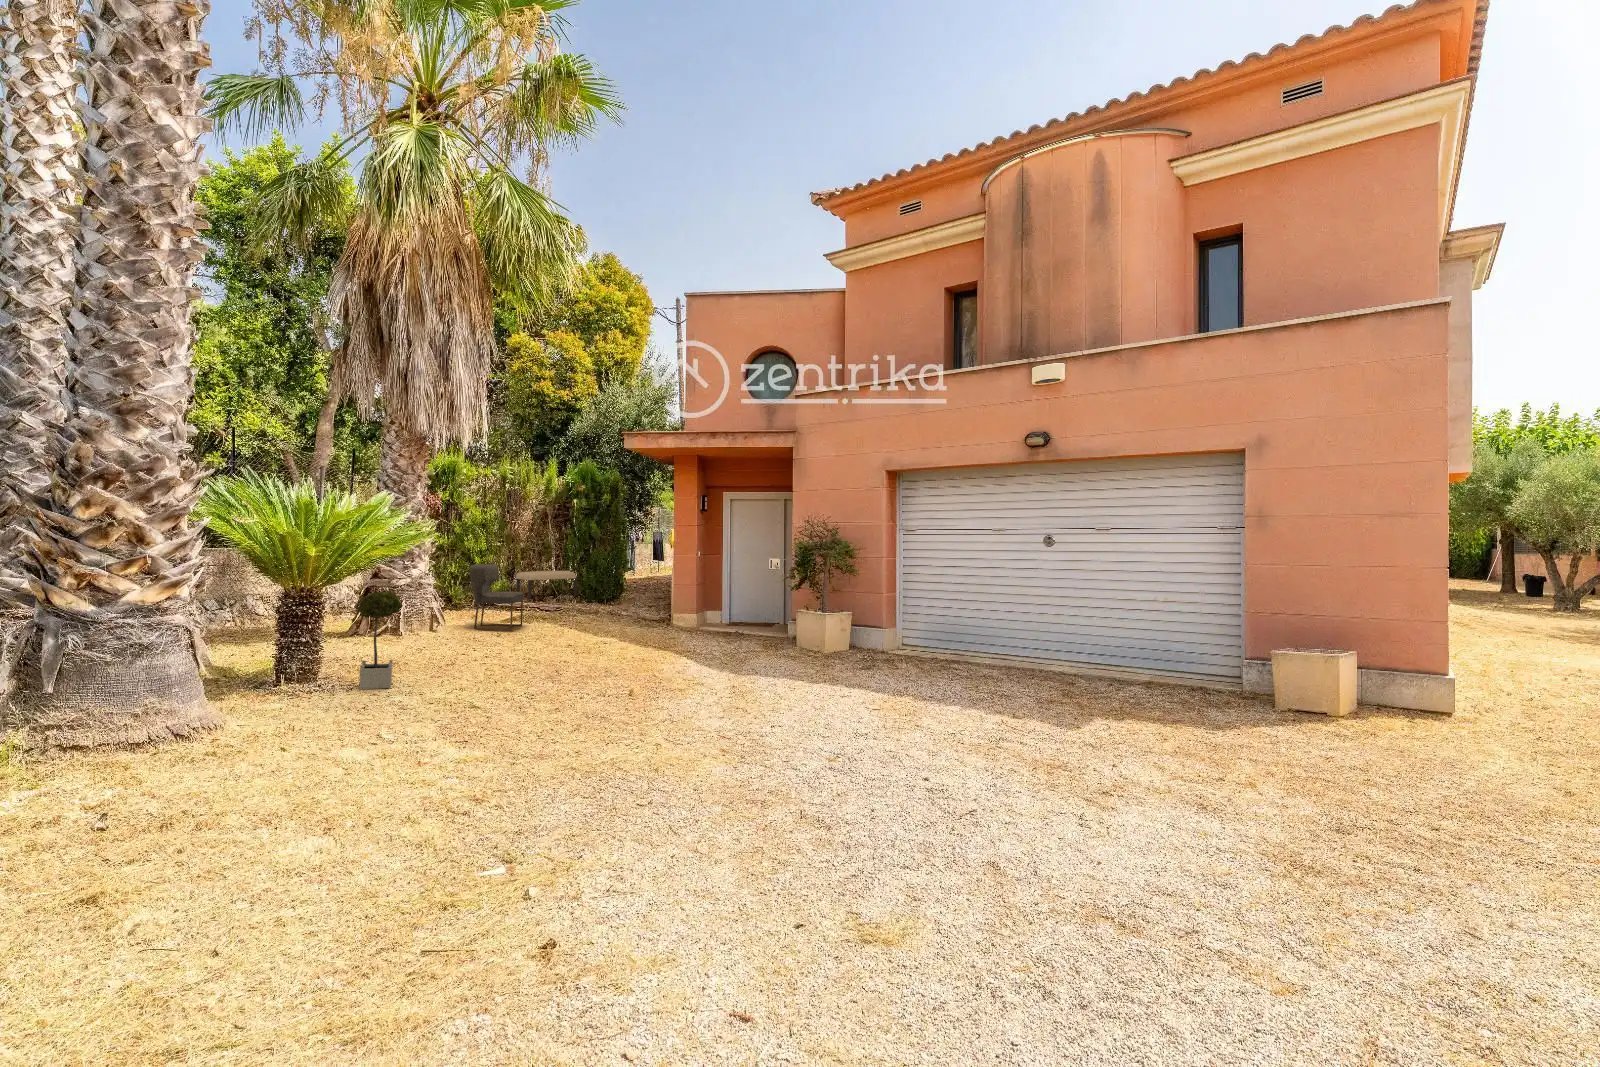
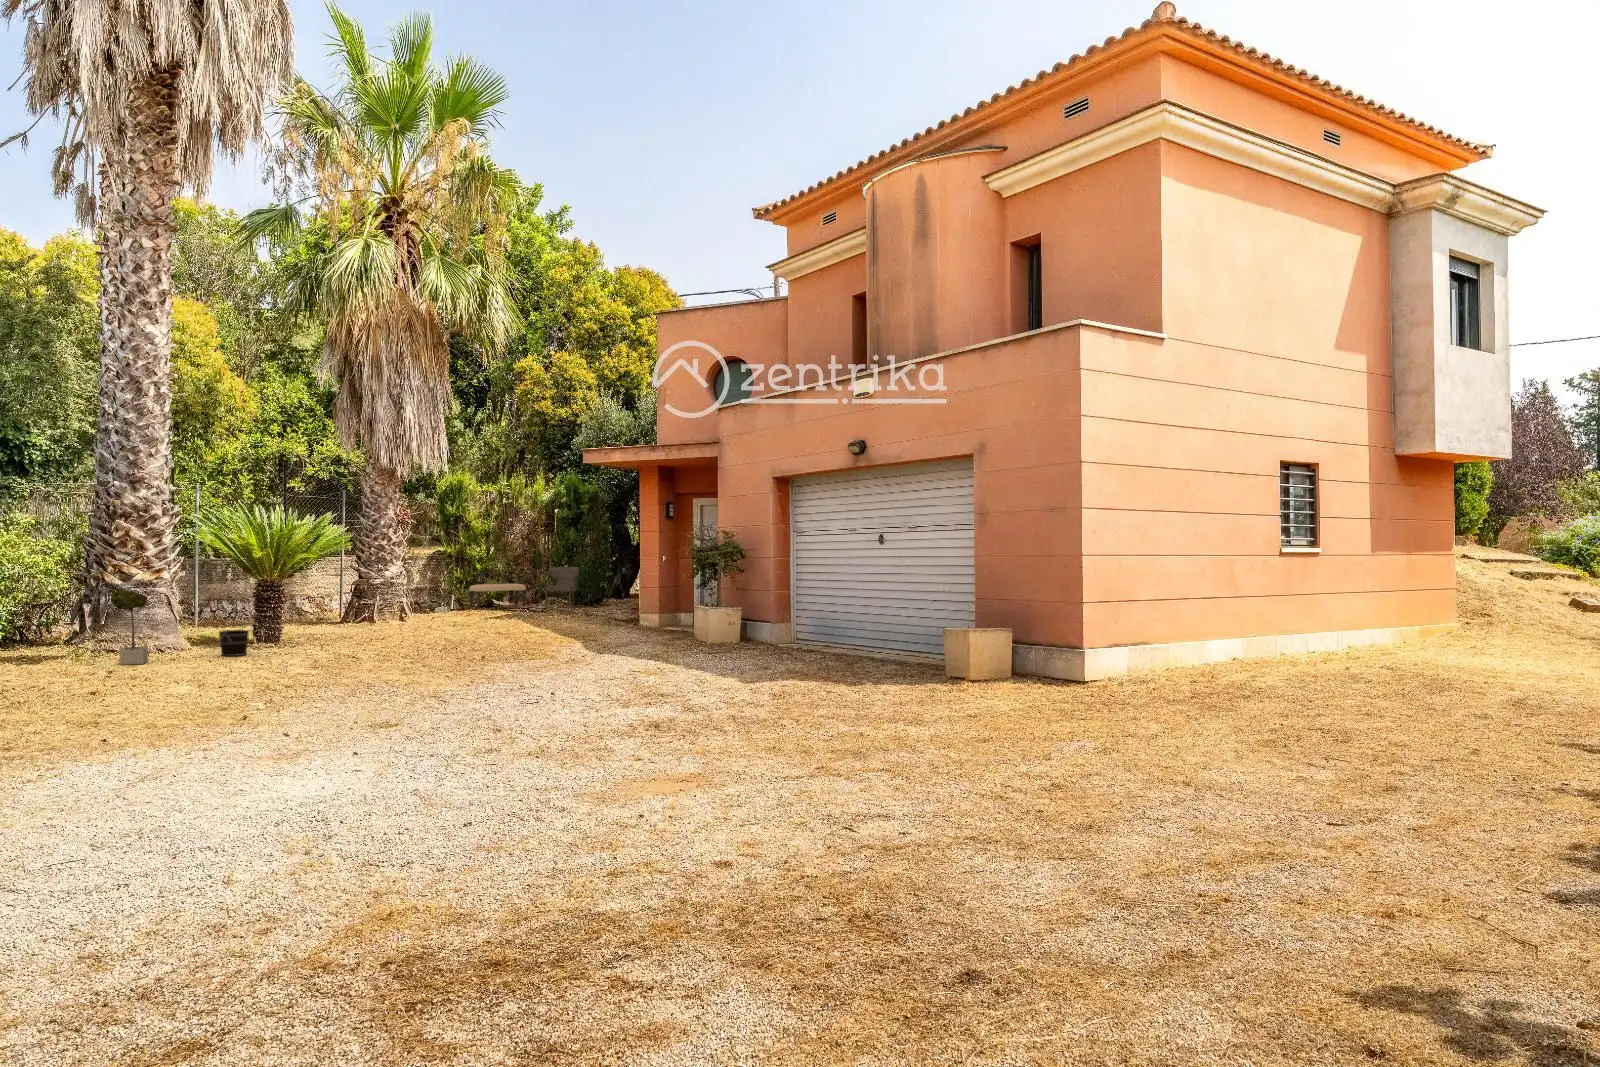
chair: present [470,564,524,631] -> present [545,567,580,609]
potted tree: present [356,590,403,690] -> present [110,589,148,665]
bucket: none [284,677,339,731] -> present [219,630,249,656]

